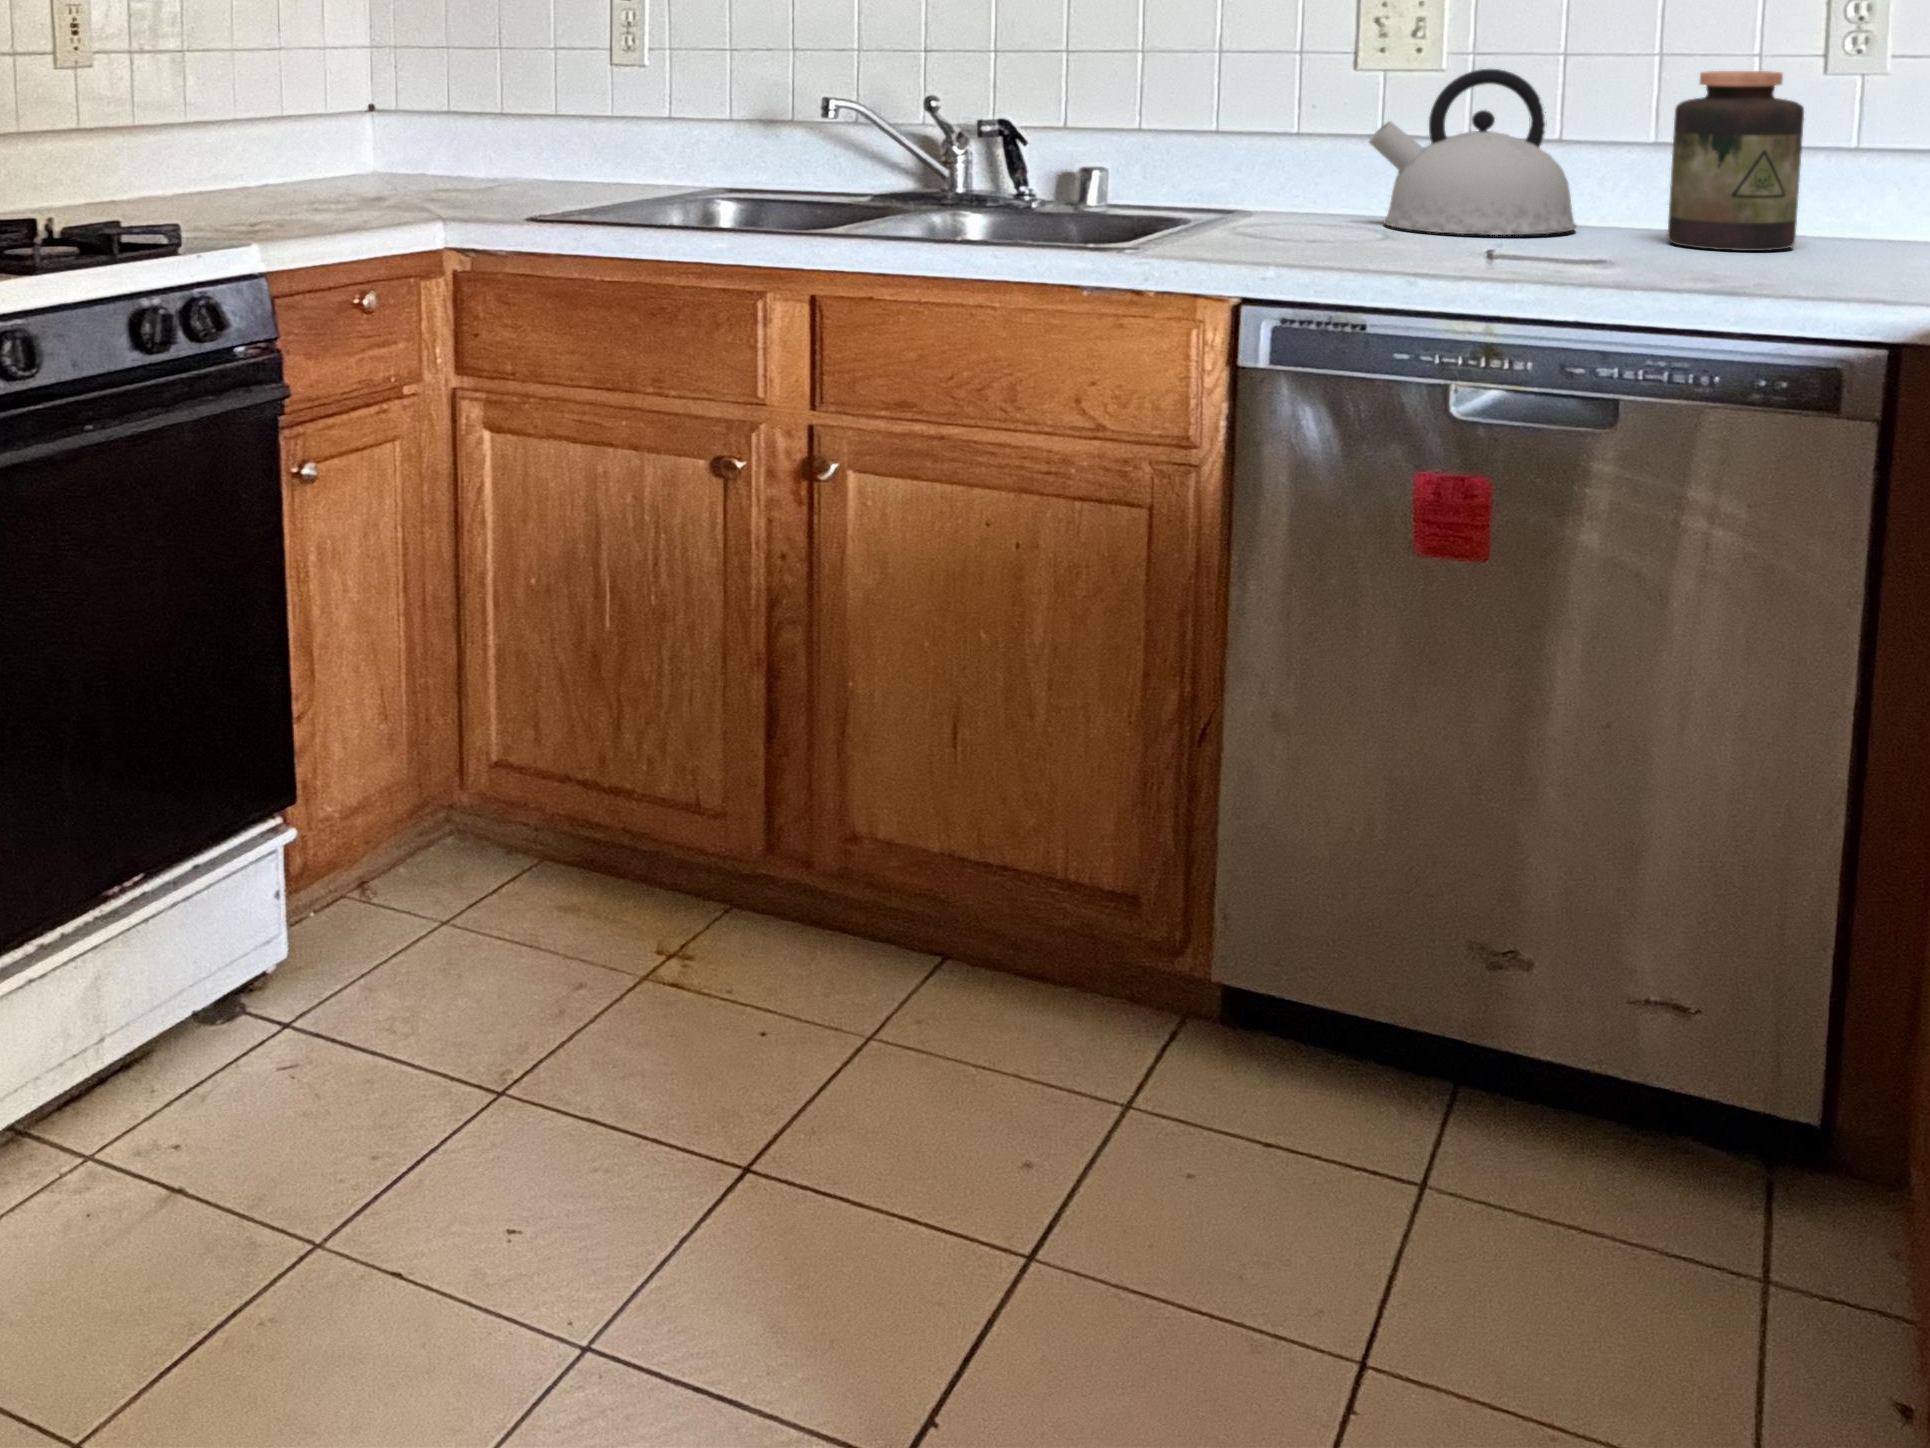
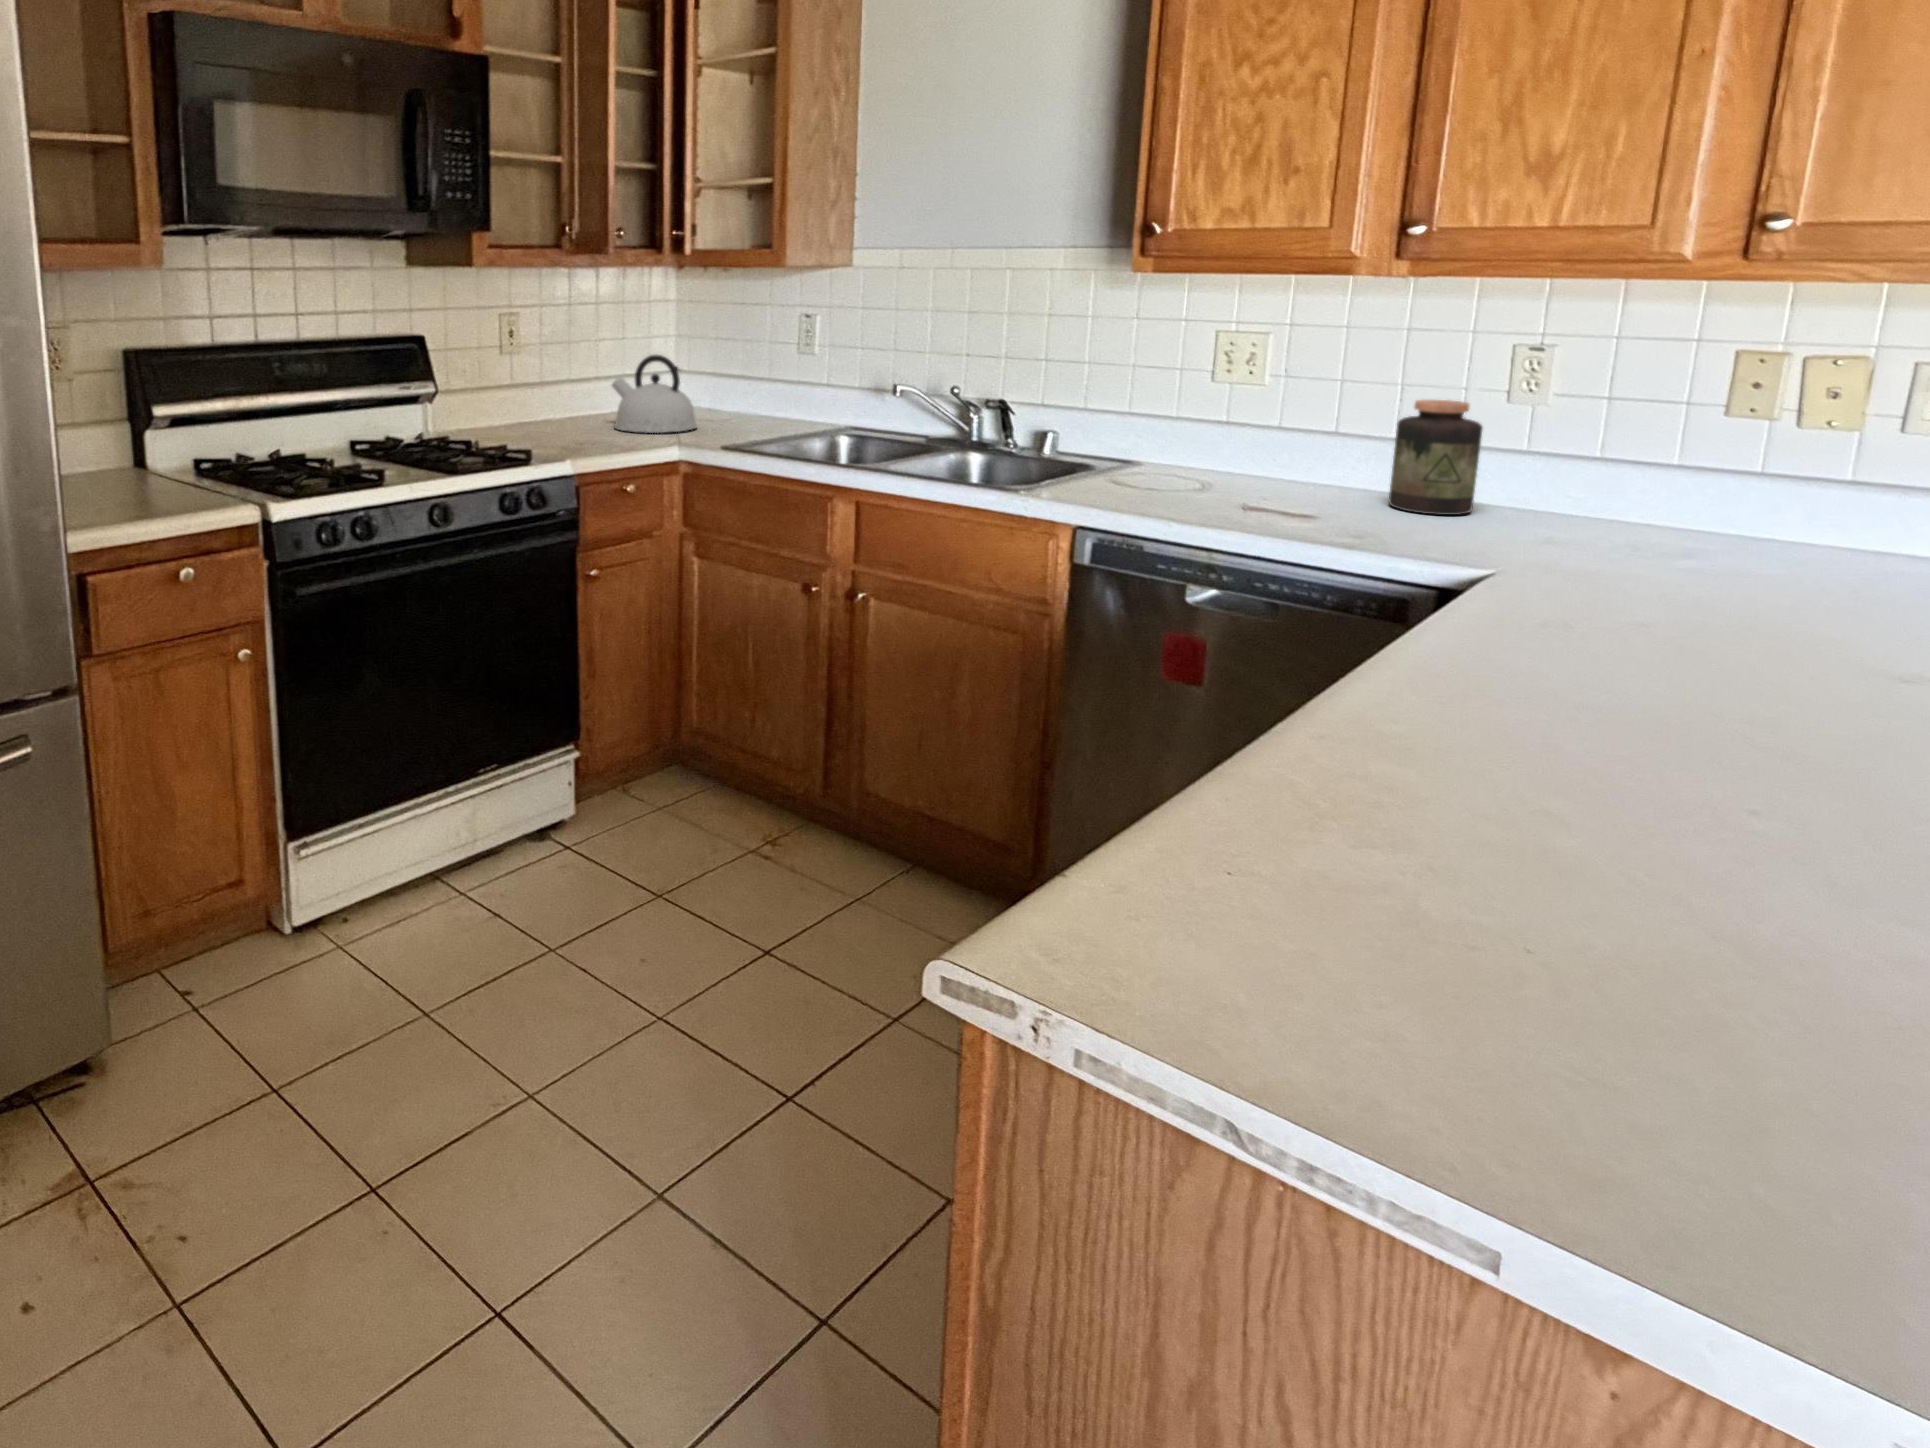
kettle: present [1369,69,1577,235] -> present [612,355,697,433]

